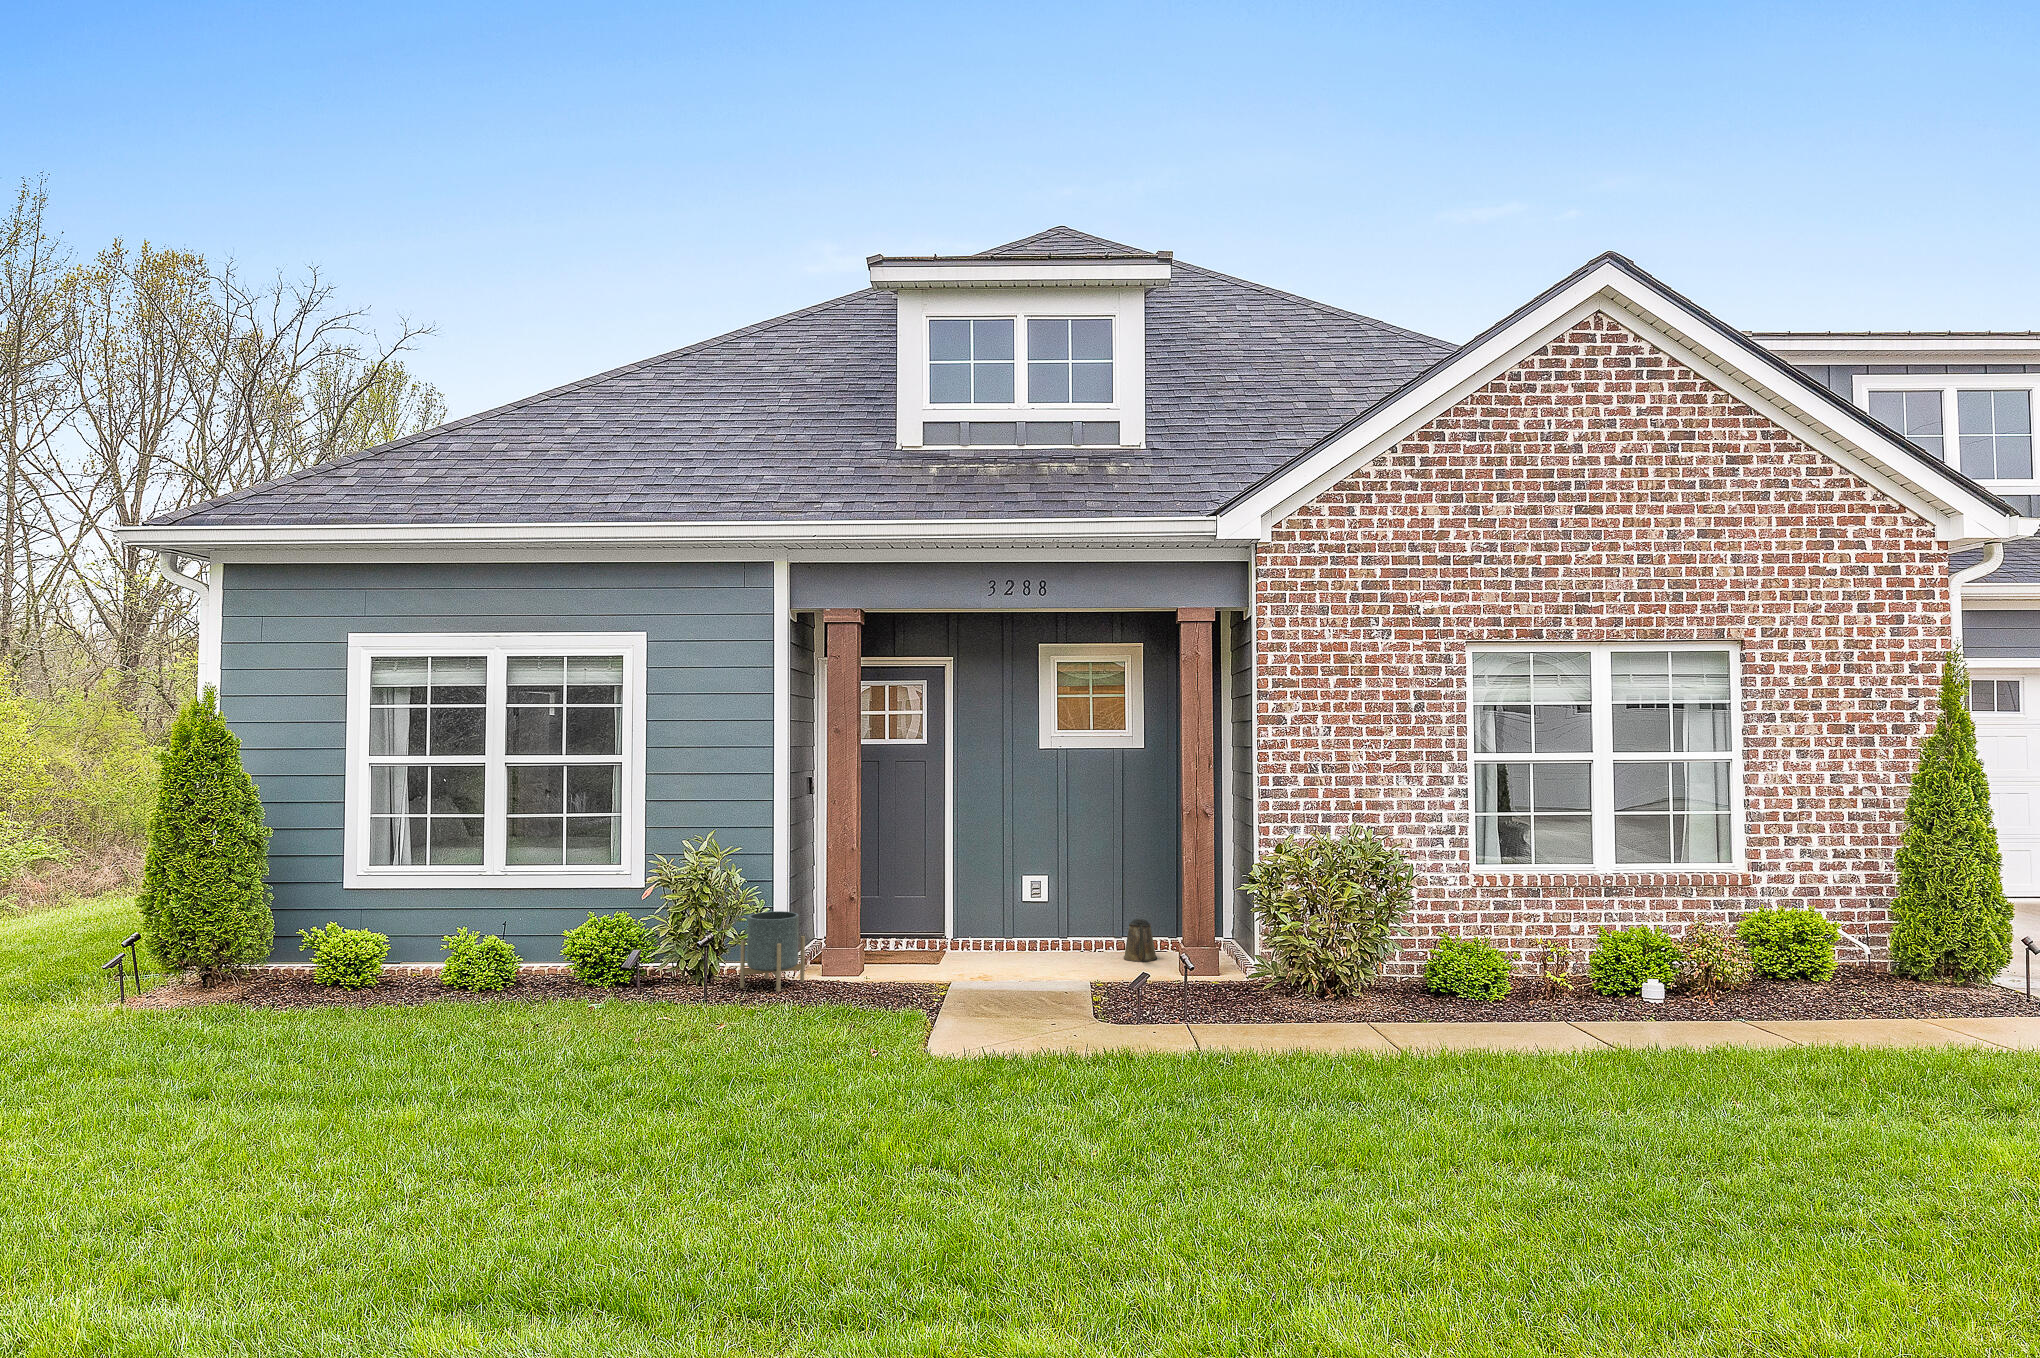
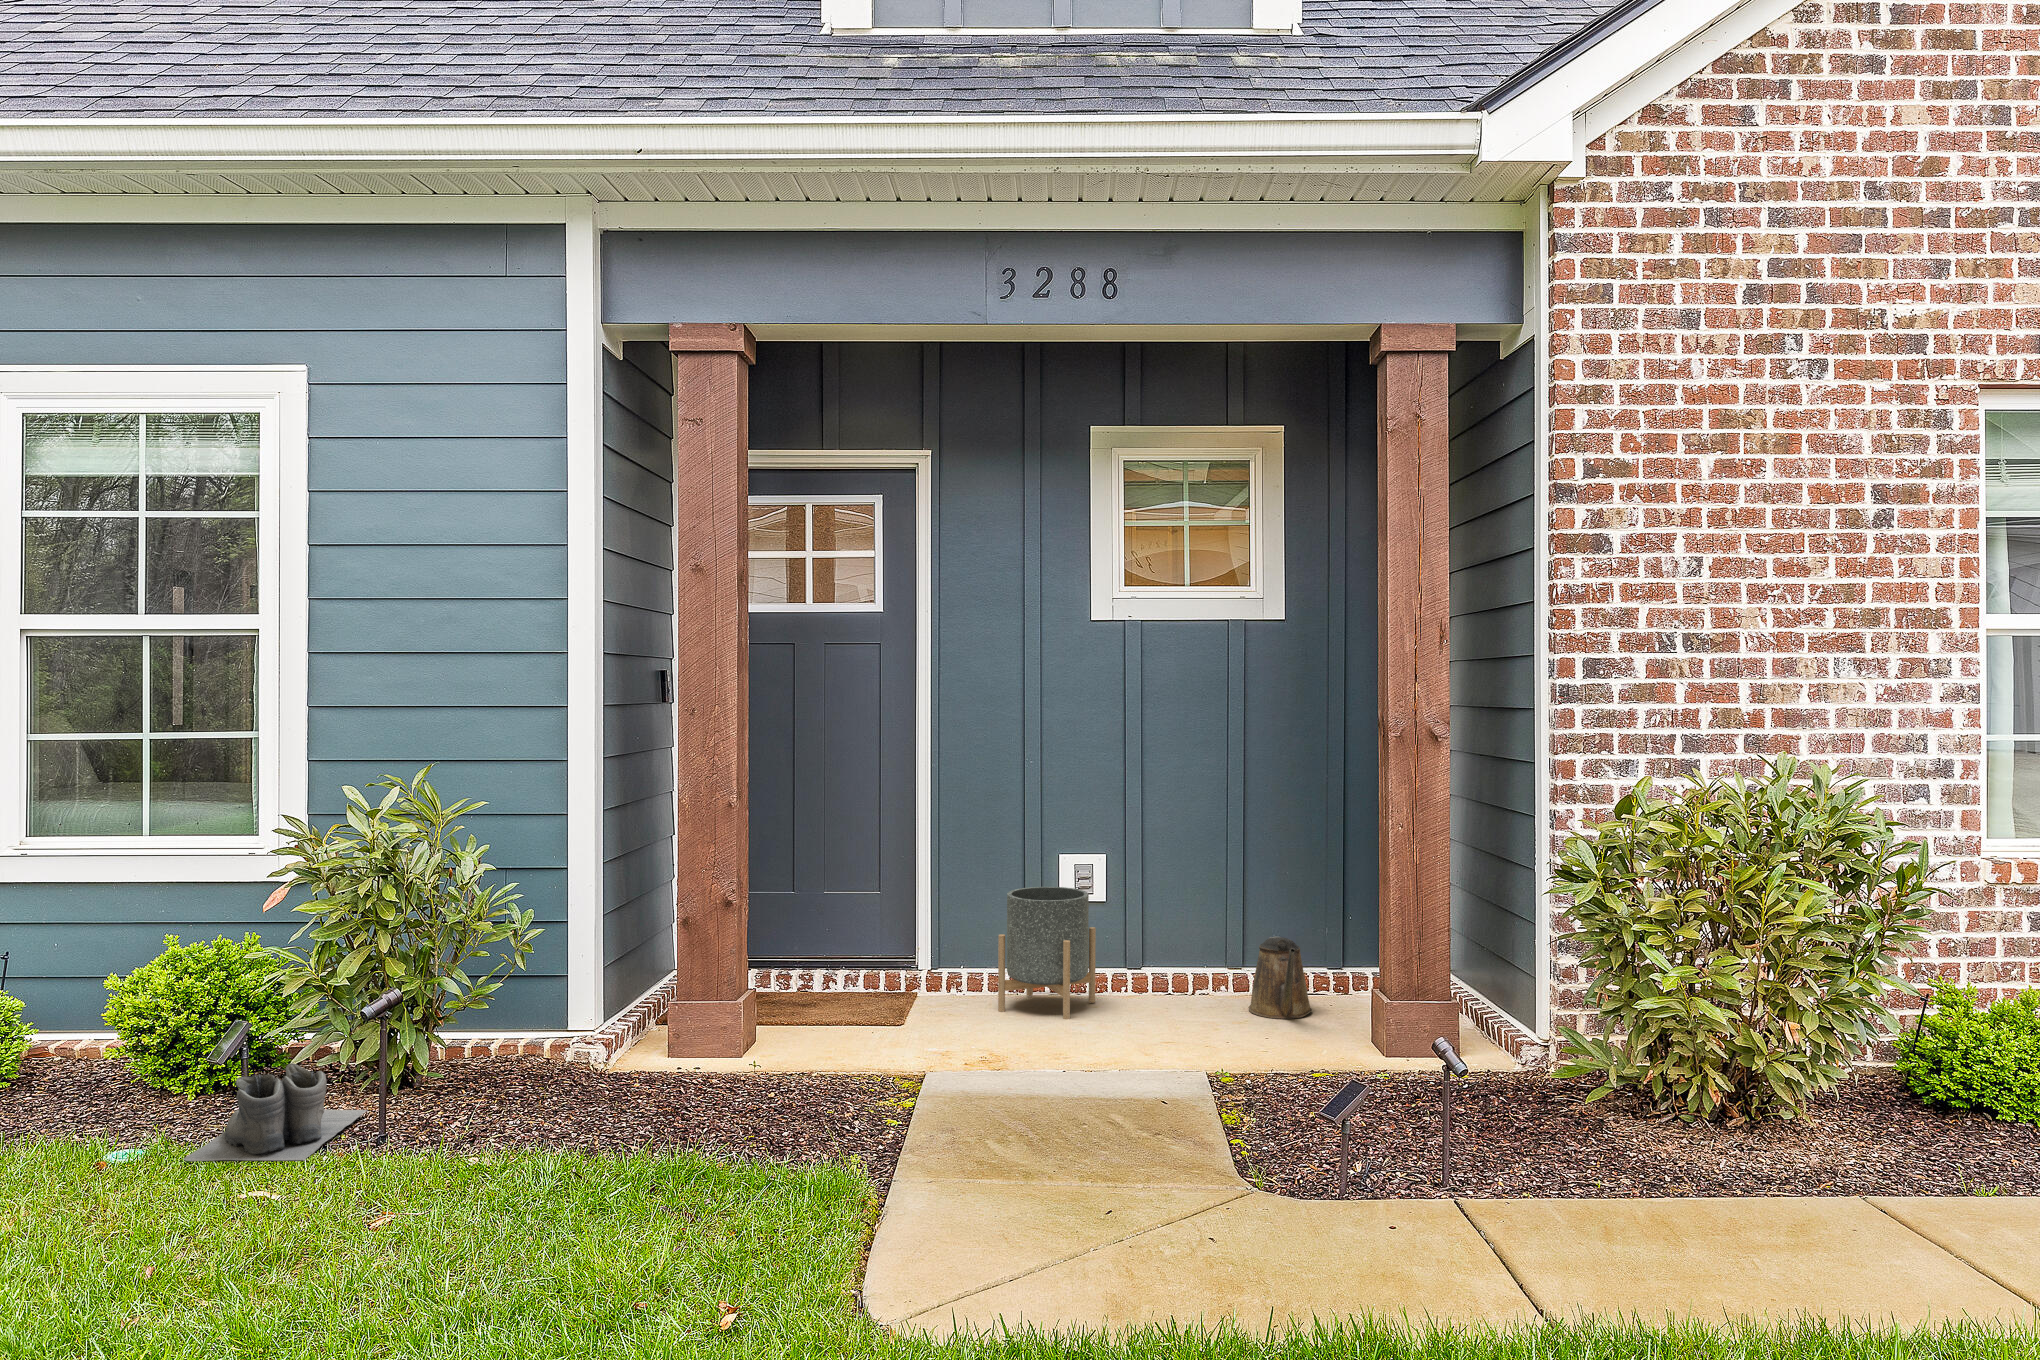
planter: present [740,911,805,992] -> present [998,887,1096,1019]
boots: none [621,968,691,1009] -> present [183,1063,367,1161]

